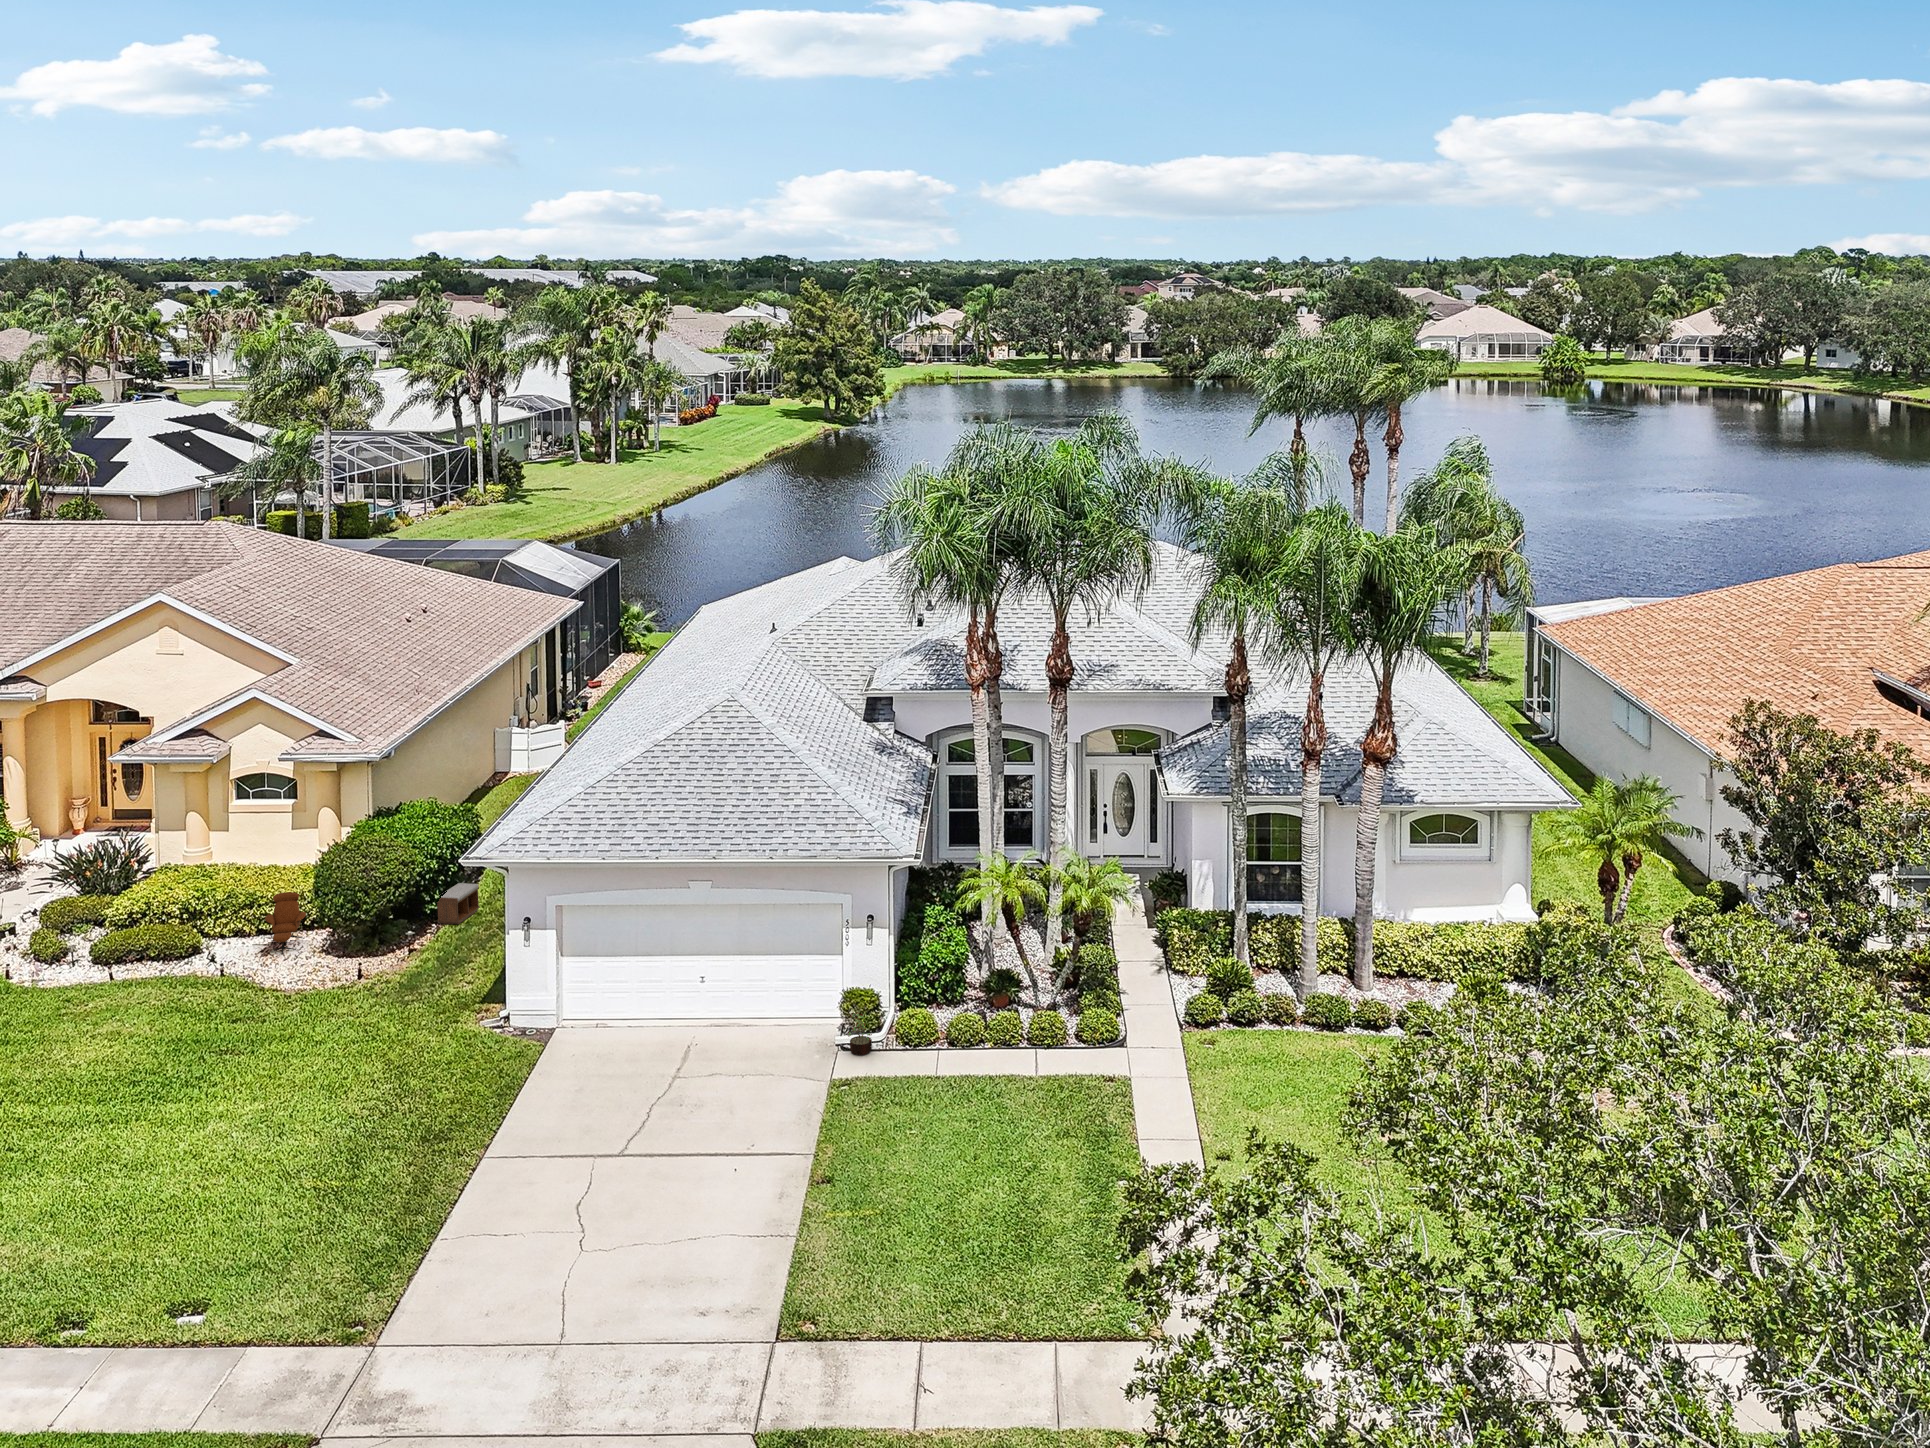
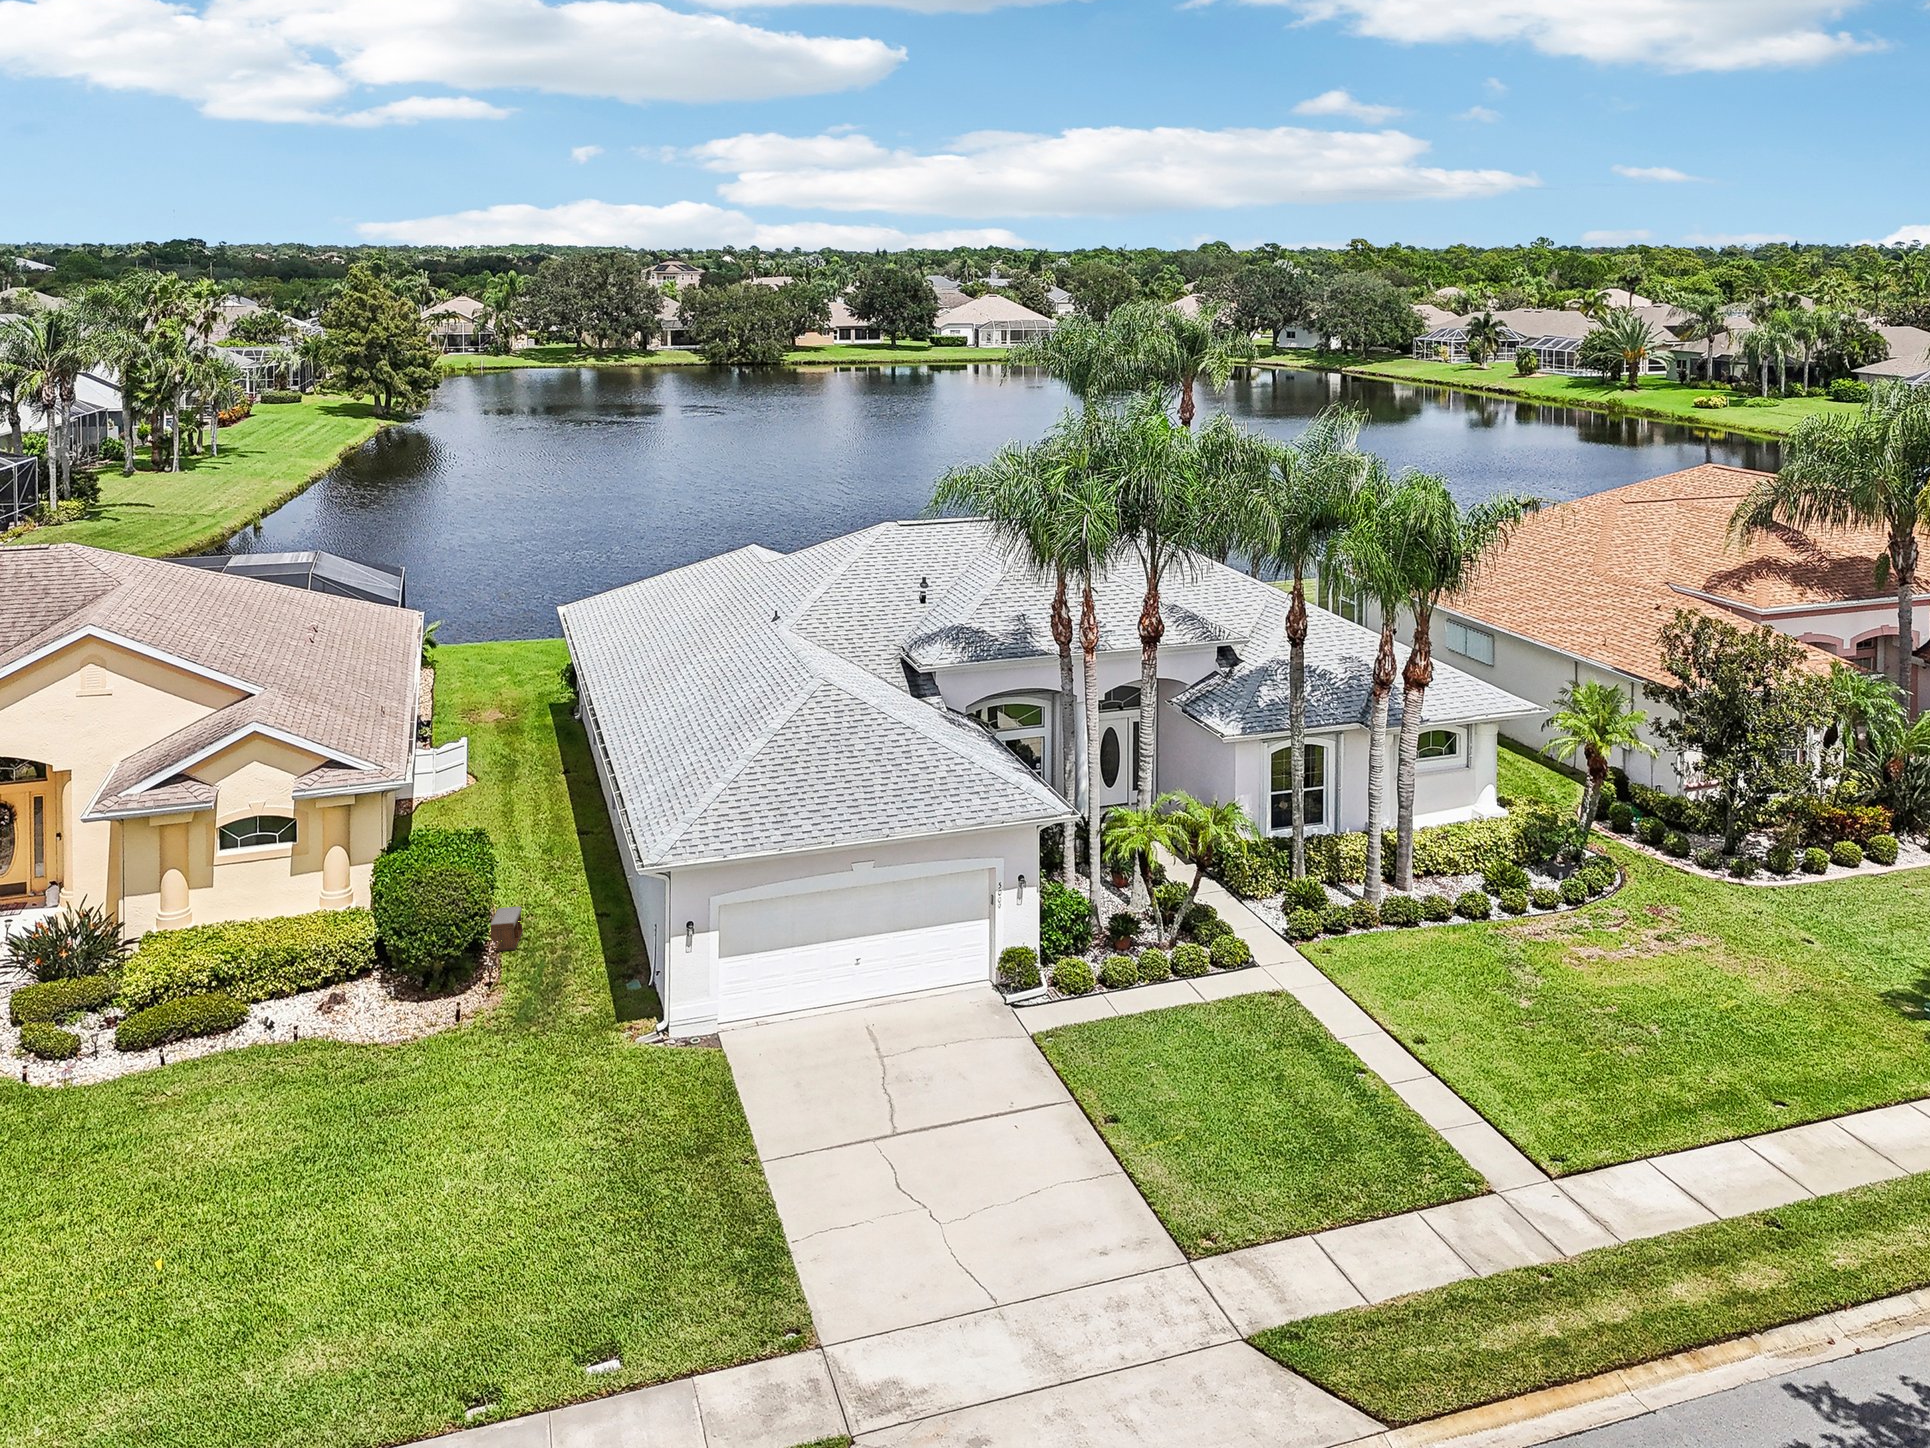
lounge chair: present [265,892,306,954] -> none [313,940,359,1007]
decorative plant: present [848,1013,872,1055] -> none [1020,971,1047,1012]

